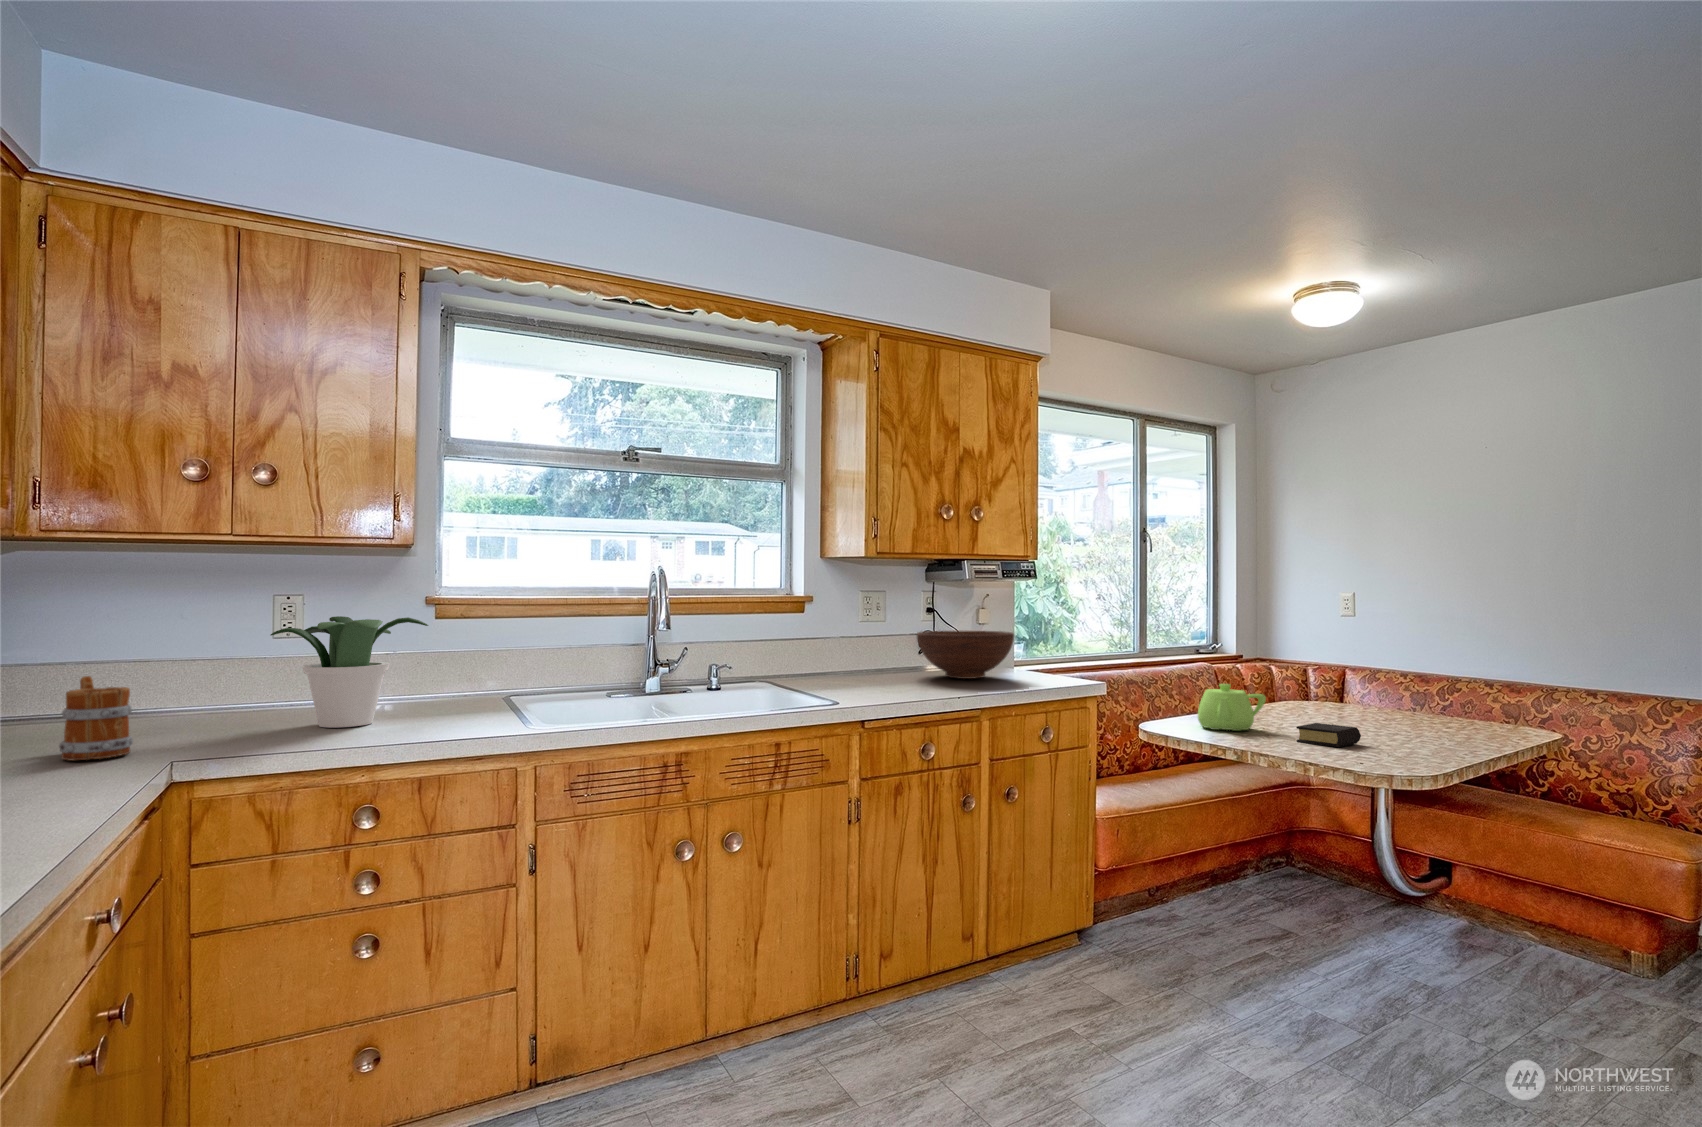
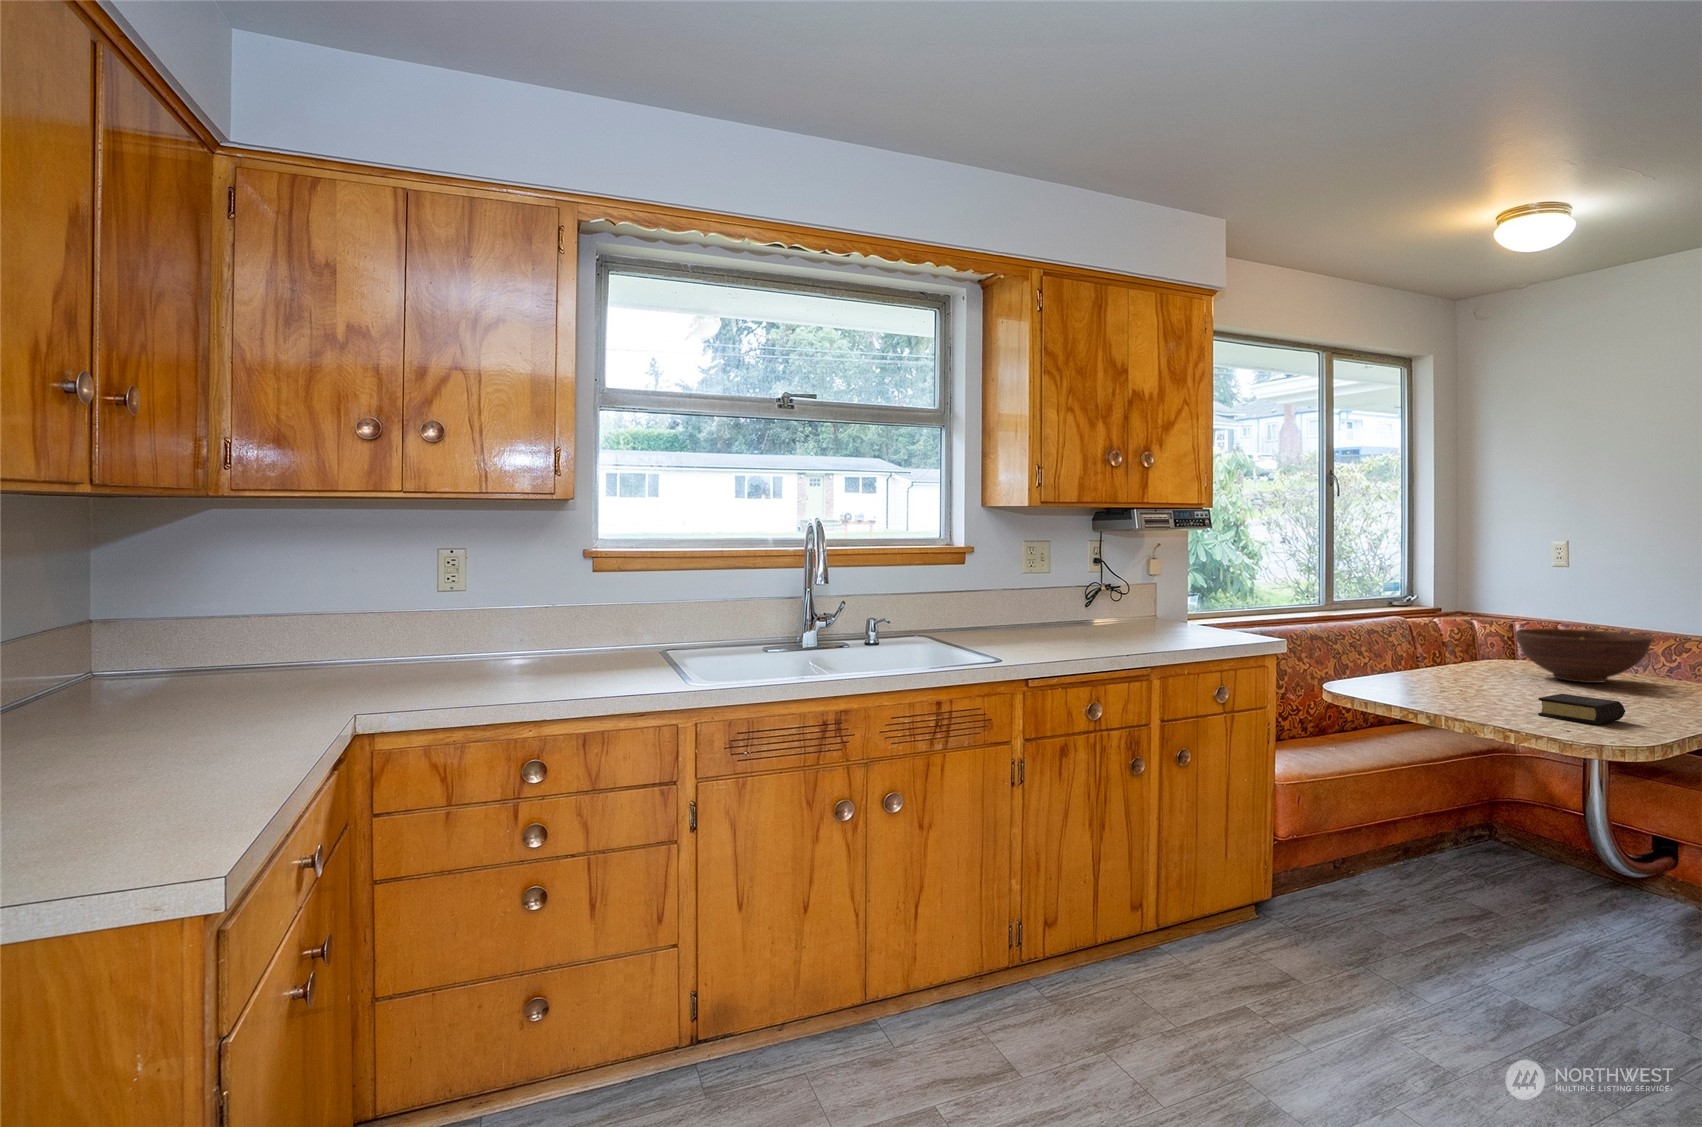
potted plant: present [271,616,428,727] -> none [445,571,591,680]
fruit bowl: present [917,630,1014,679] -> present [1516,628,1651,683]
mug: present [59,676,133,760] -> none [254,630,319,712]
teapot: present [1198,684,1266,731] -> none [1406,645,1494,699]

